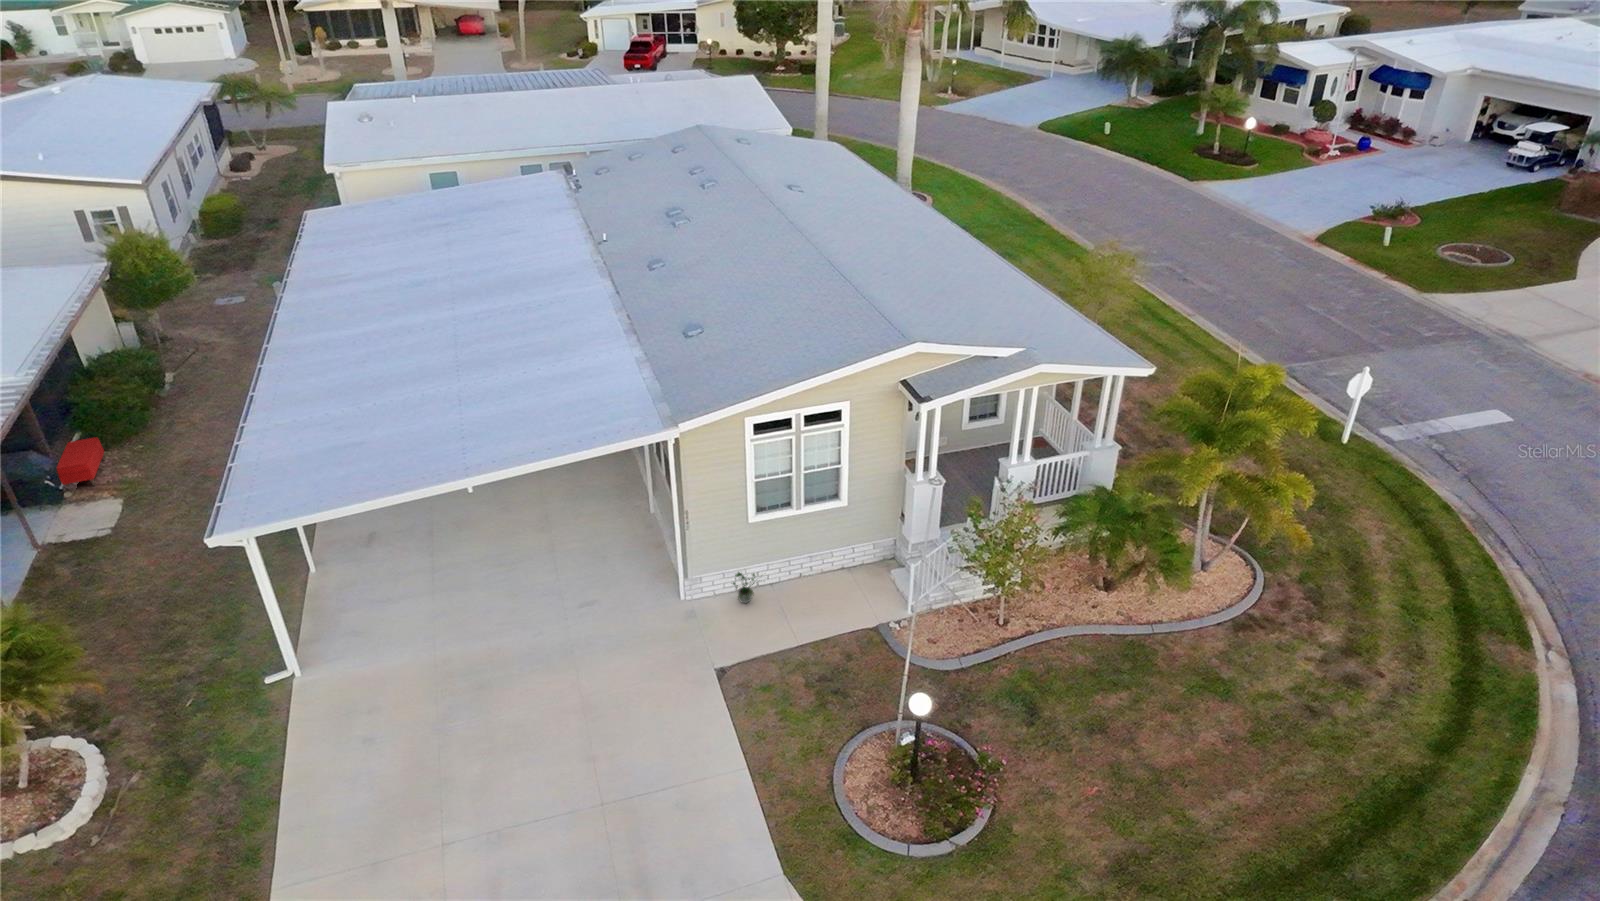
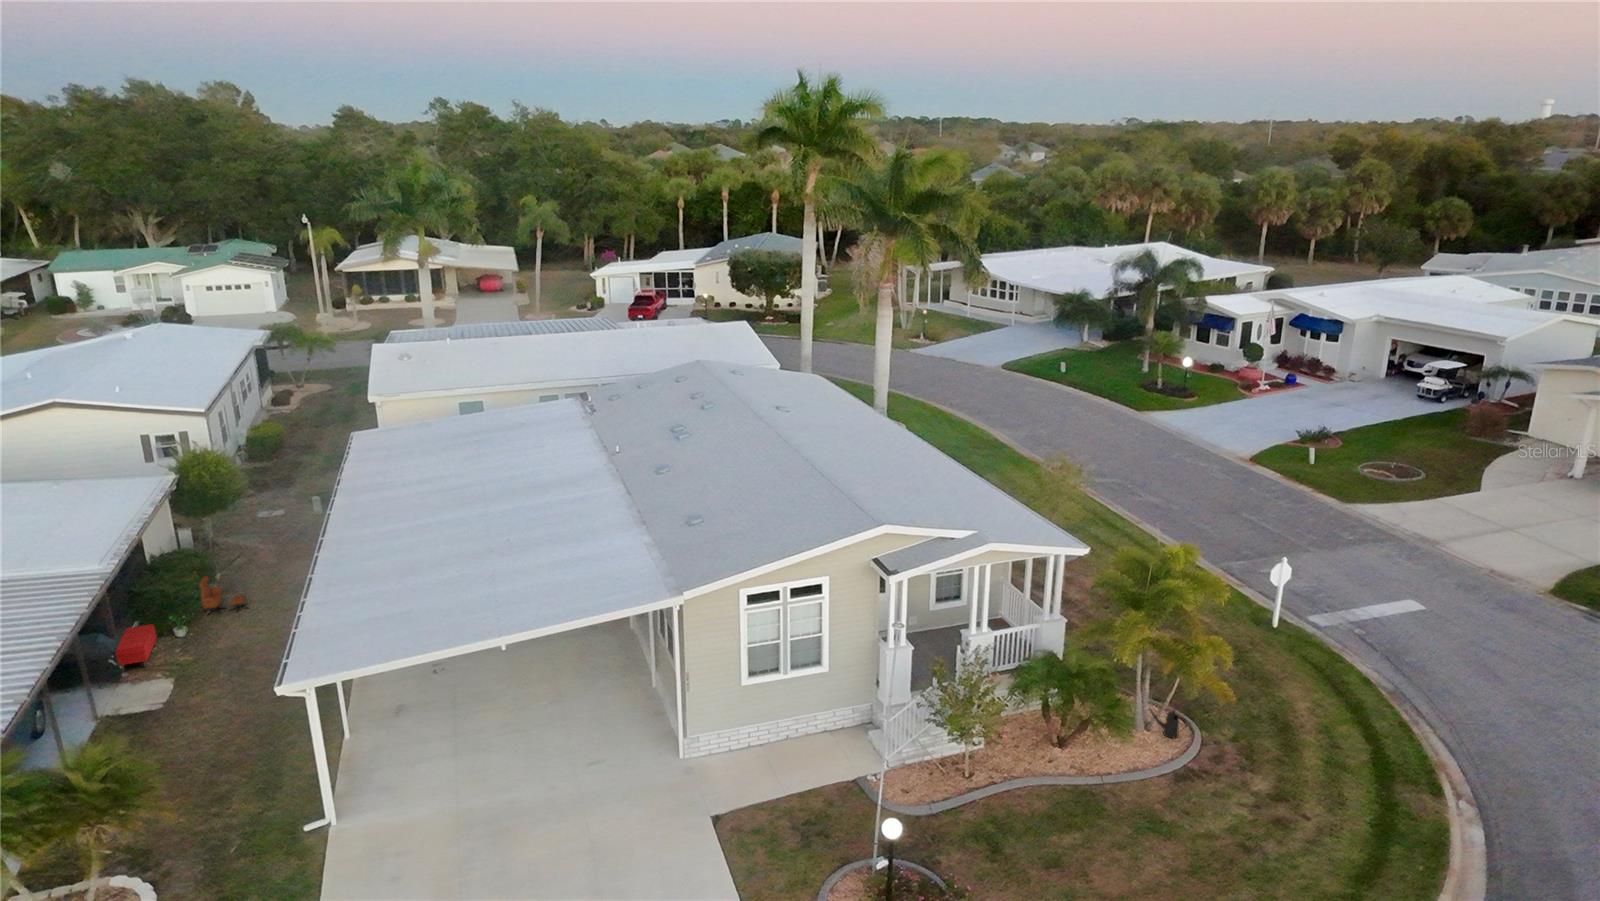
lounge chair: none [145,381,206,425] -> present [200,576,245,615]
watering can: none [1205,544,1244,578] -> present [1150,709,1184,738]
potted plant: present [733,572,755,603] -> present [169,616,188,637]

